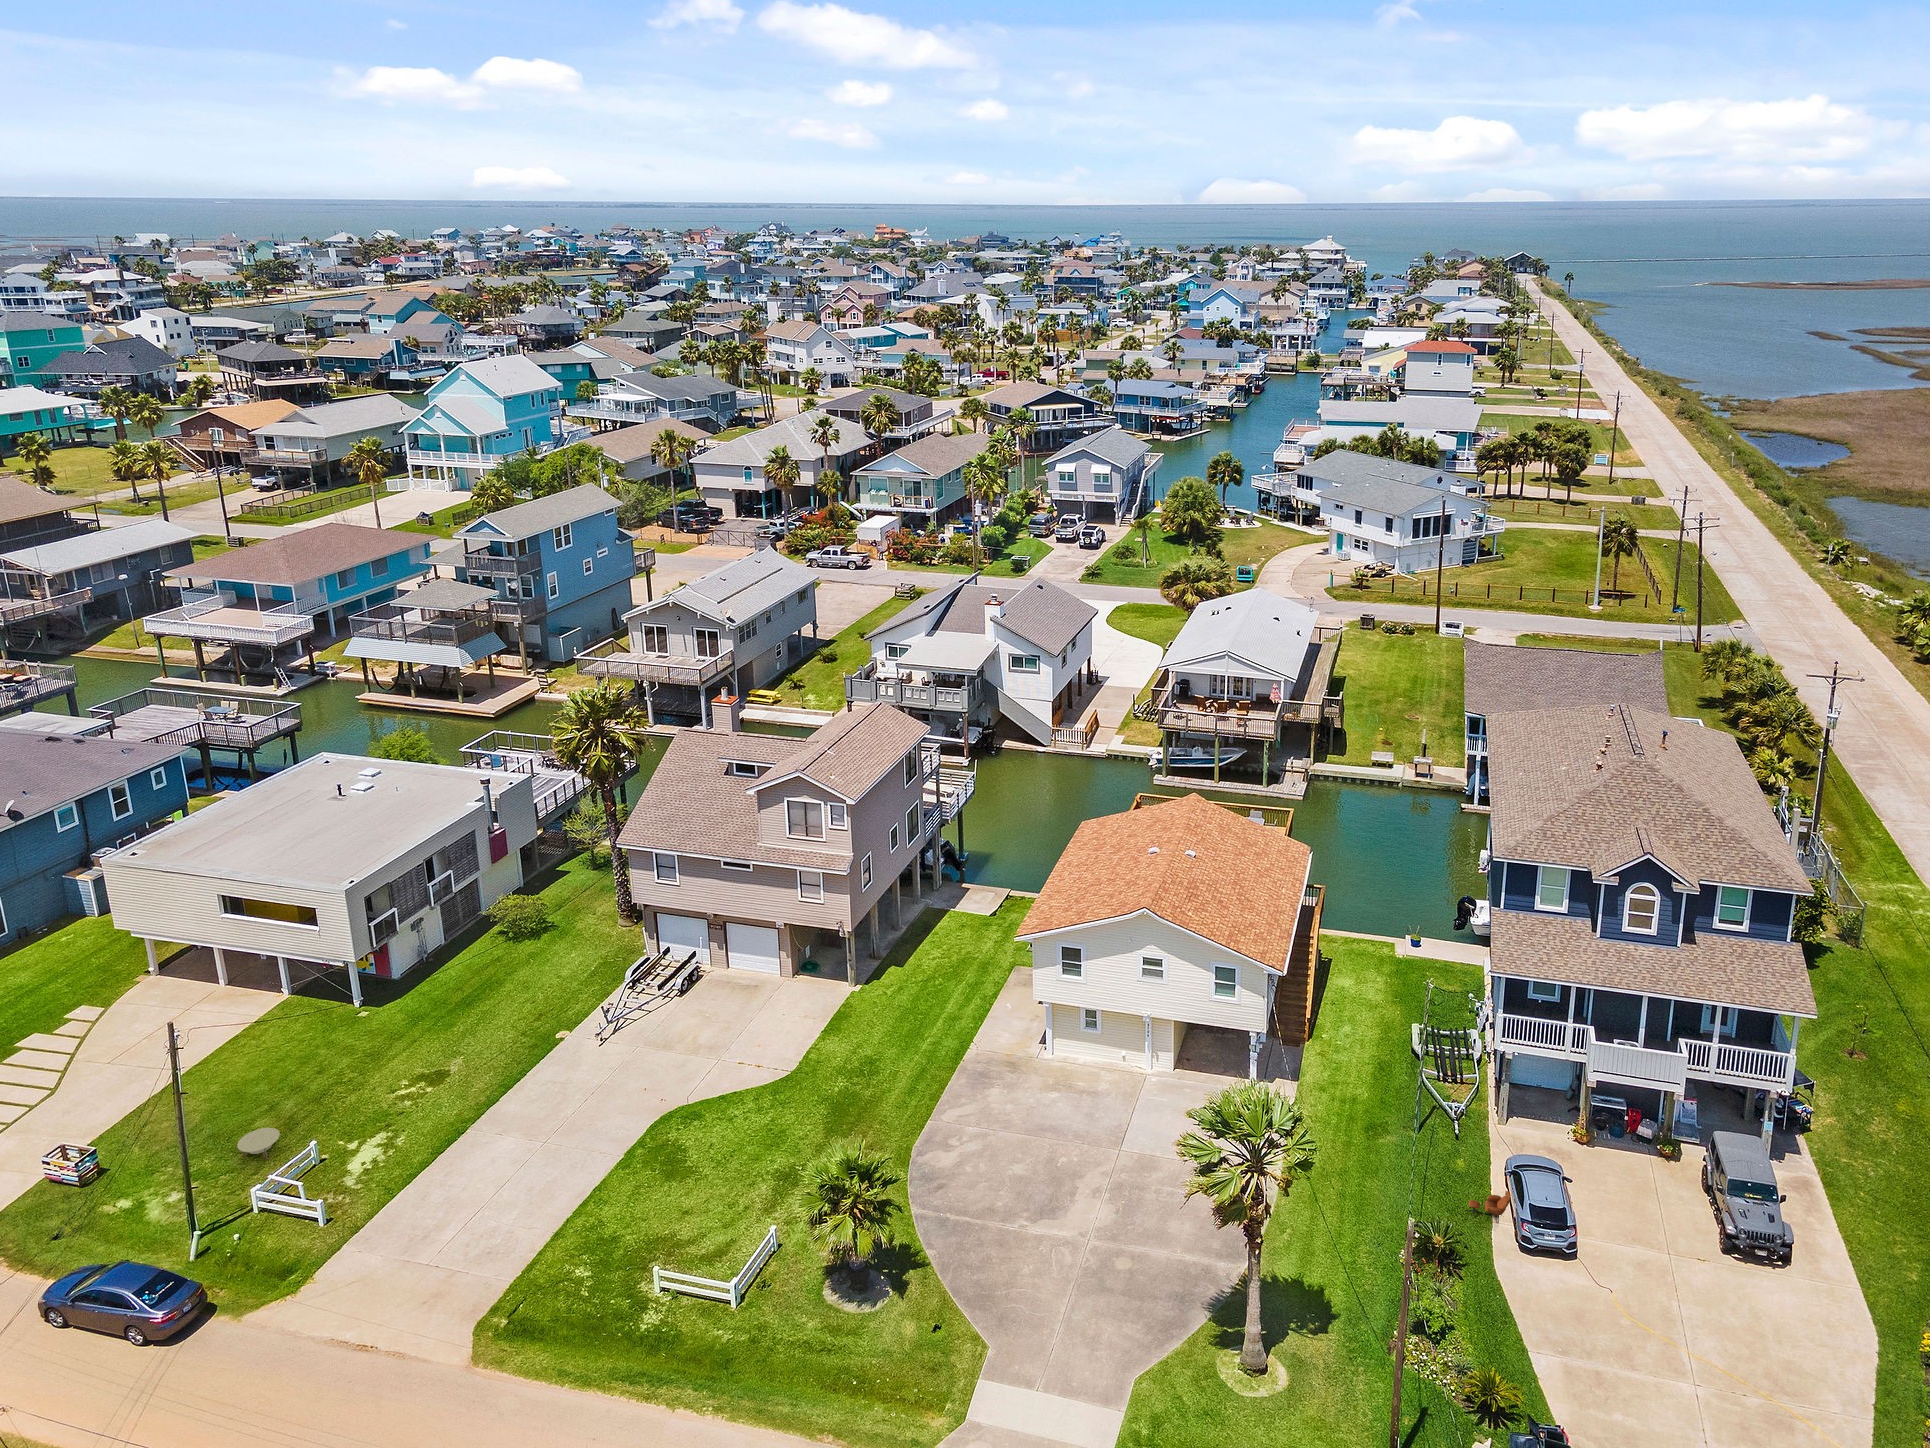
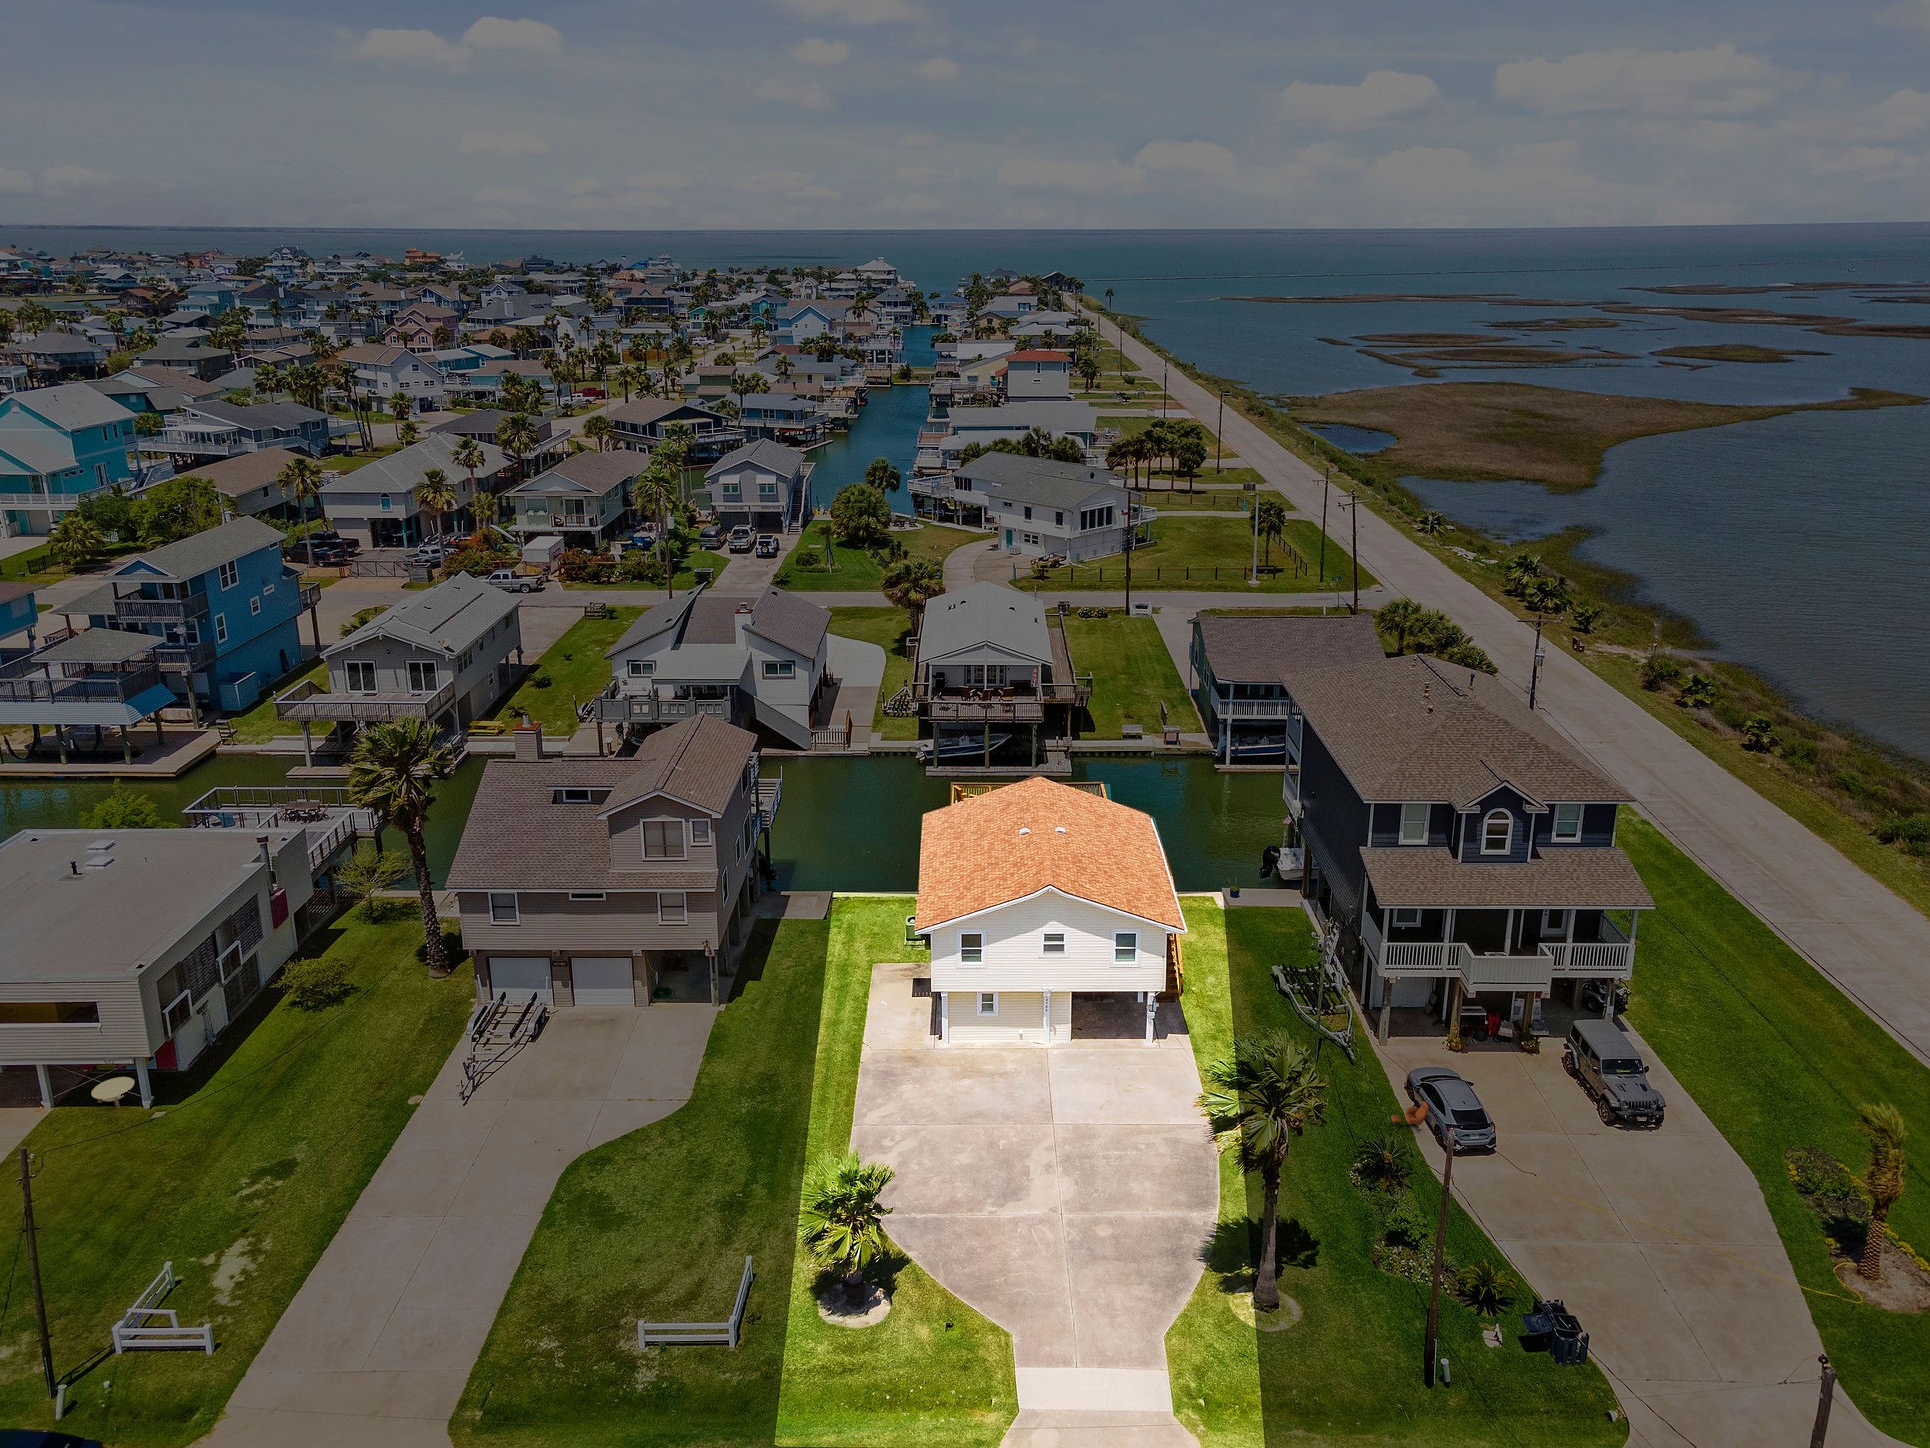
round table: present [237,1128,280,1160] -> present [91,1077,134,1109]

